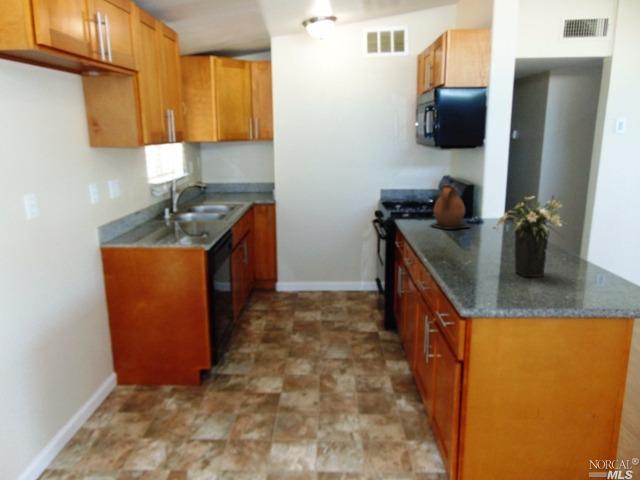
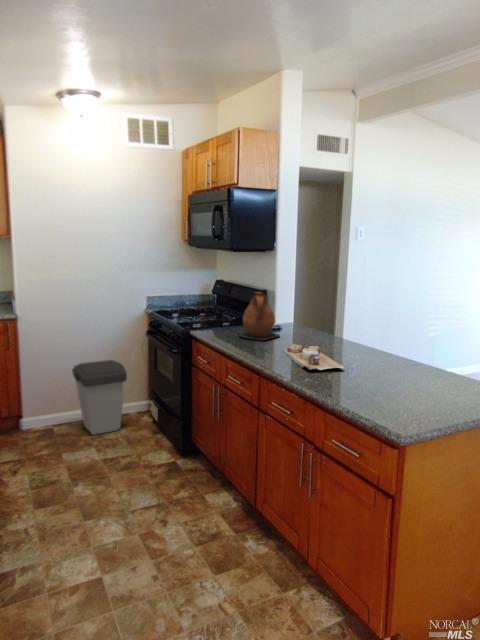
flower arrangement: present [494,196,564,277] -> none [374,306,449,391]
cutting board: none [453,232,492,257] -> present [283,344,345,370]
trash can: none [313,243,354,303] -> present [72,360,127,435]

